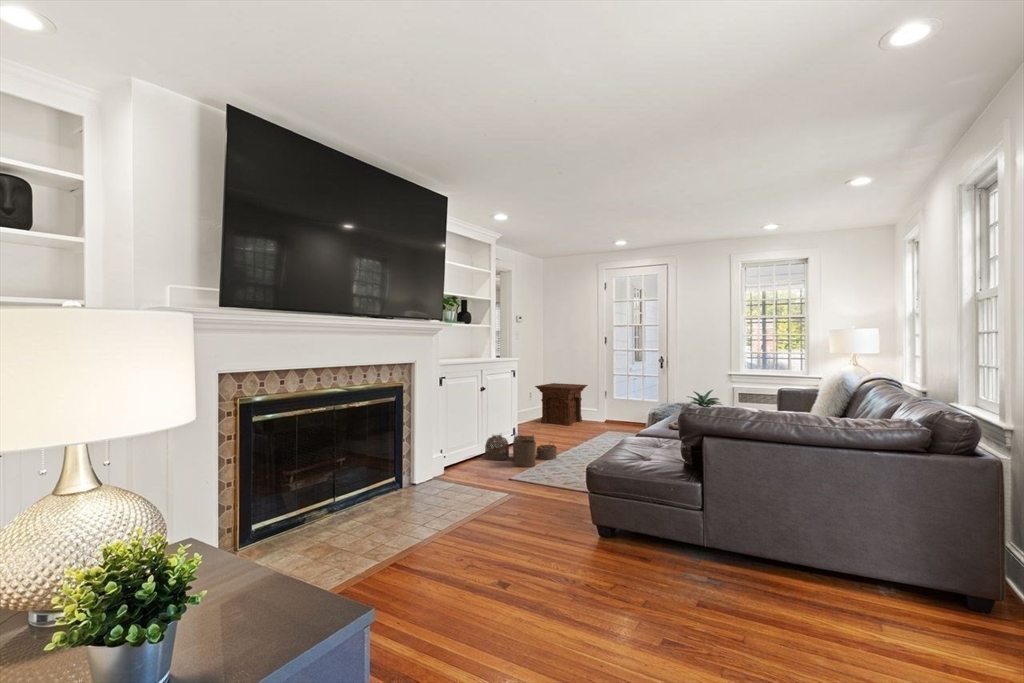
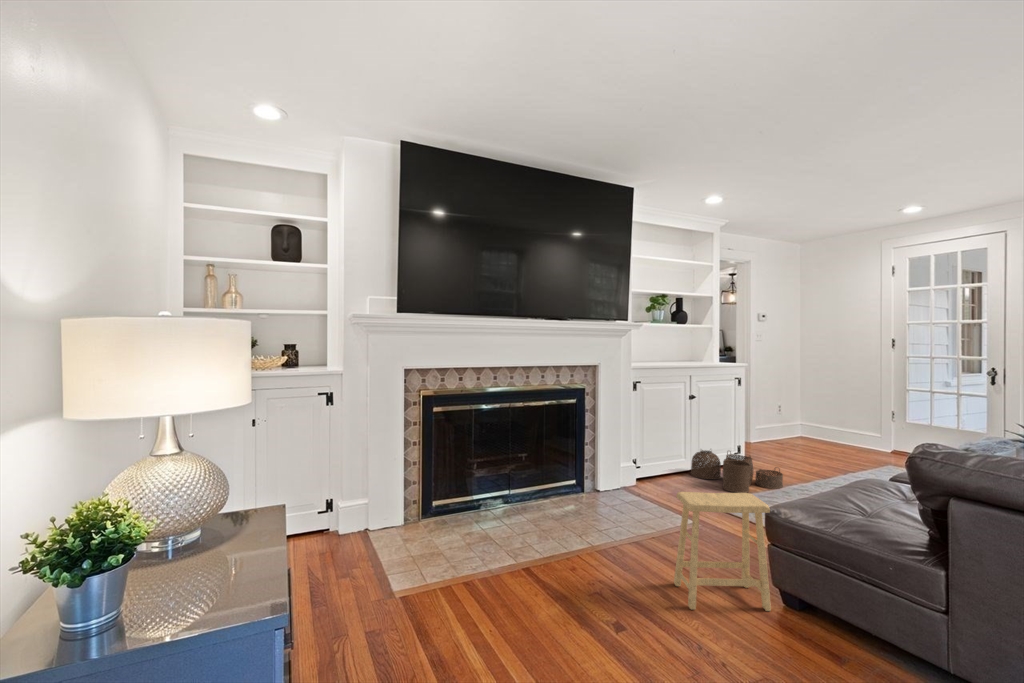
side table: present [535,383,588,425] -> none [778,395,856,449]
footstool: none [520,457,594,557] -> present [674,492,771,611]

